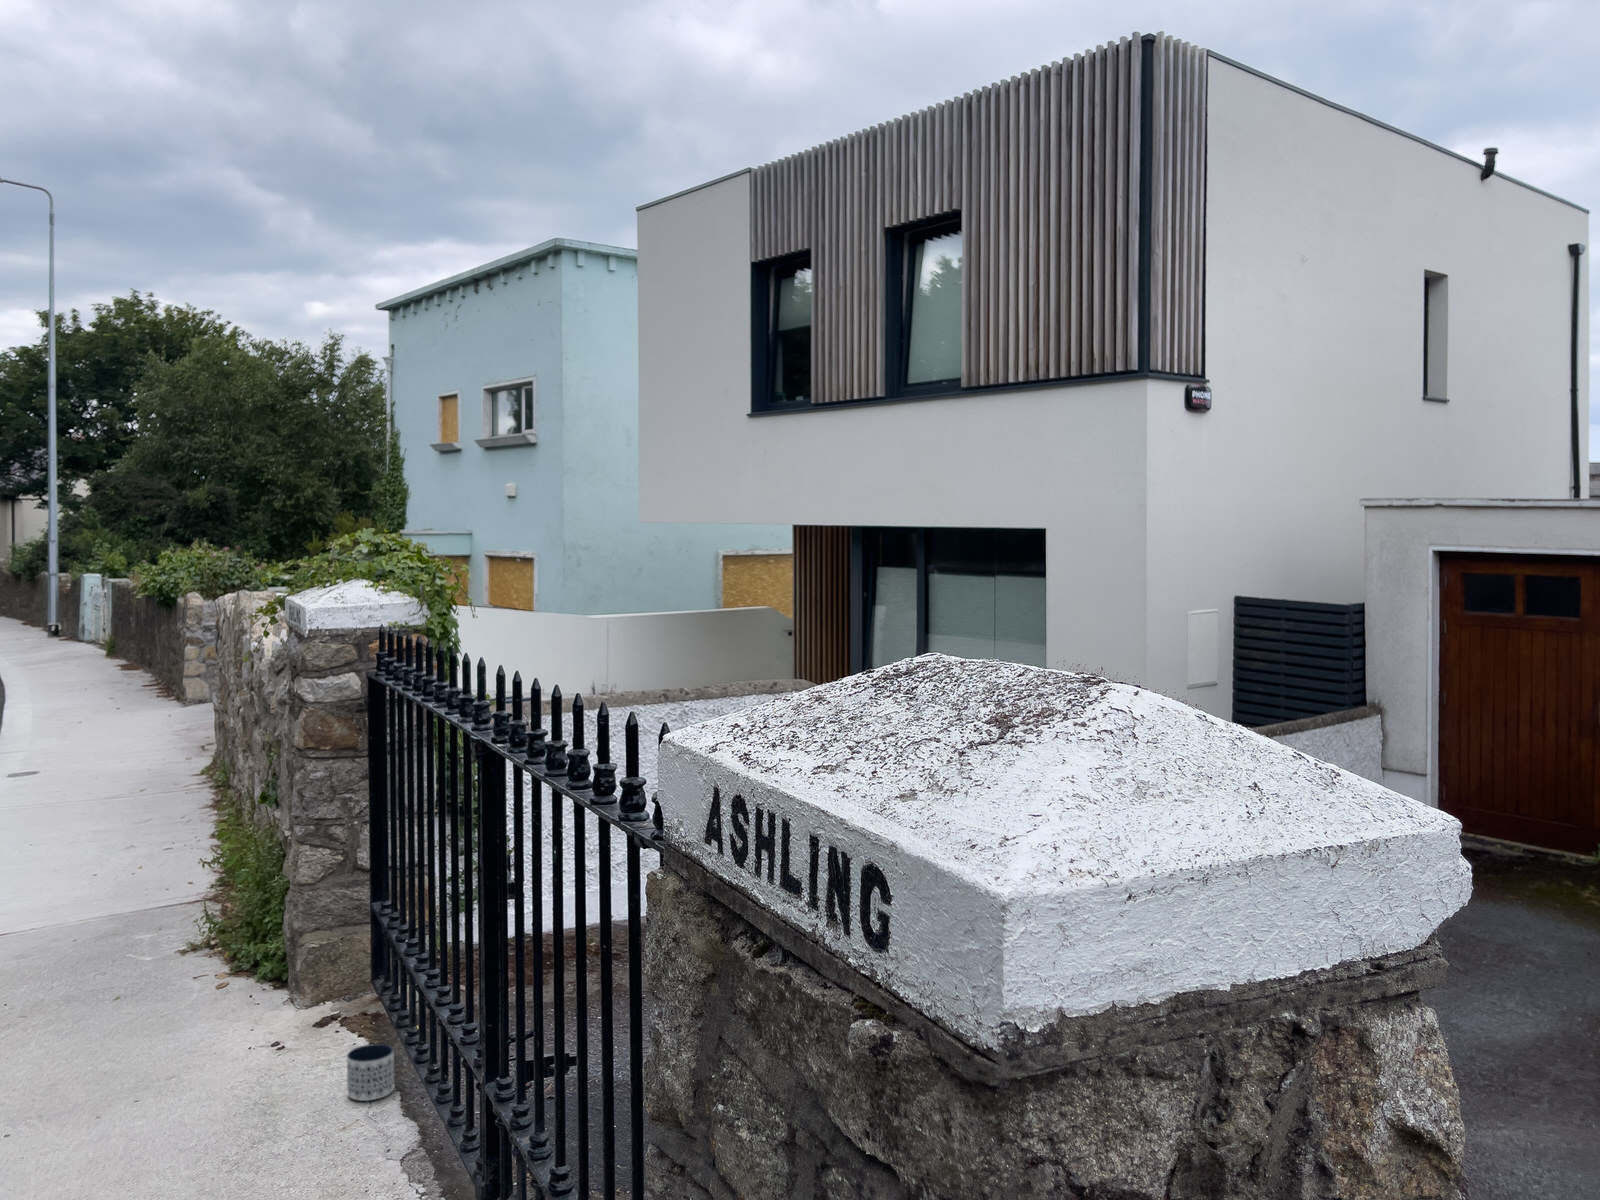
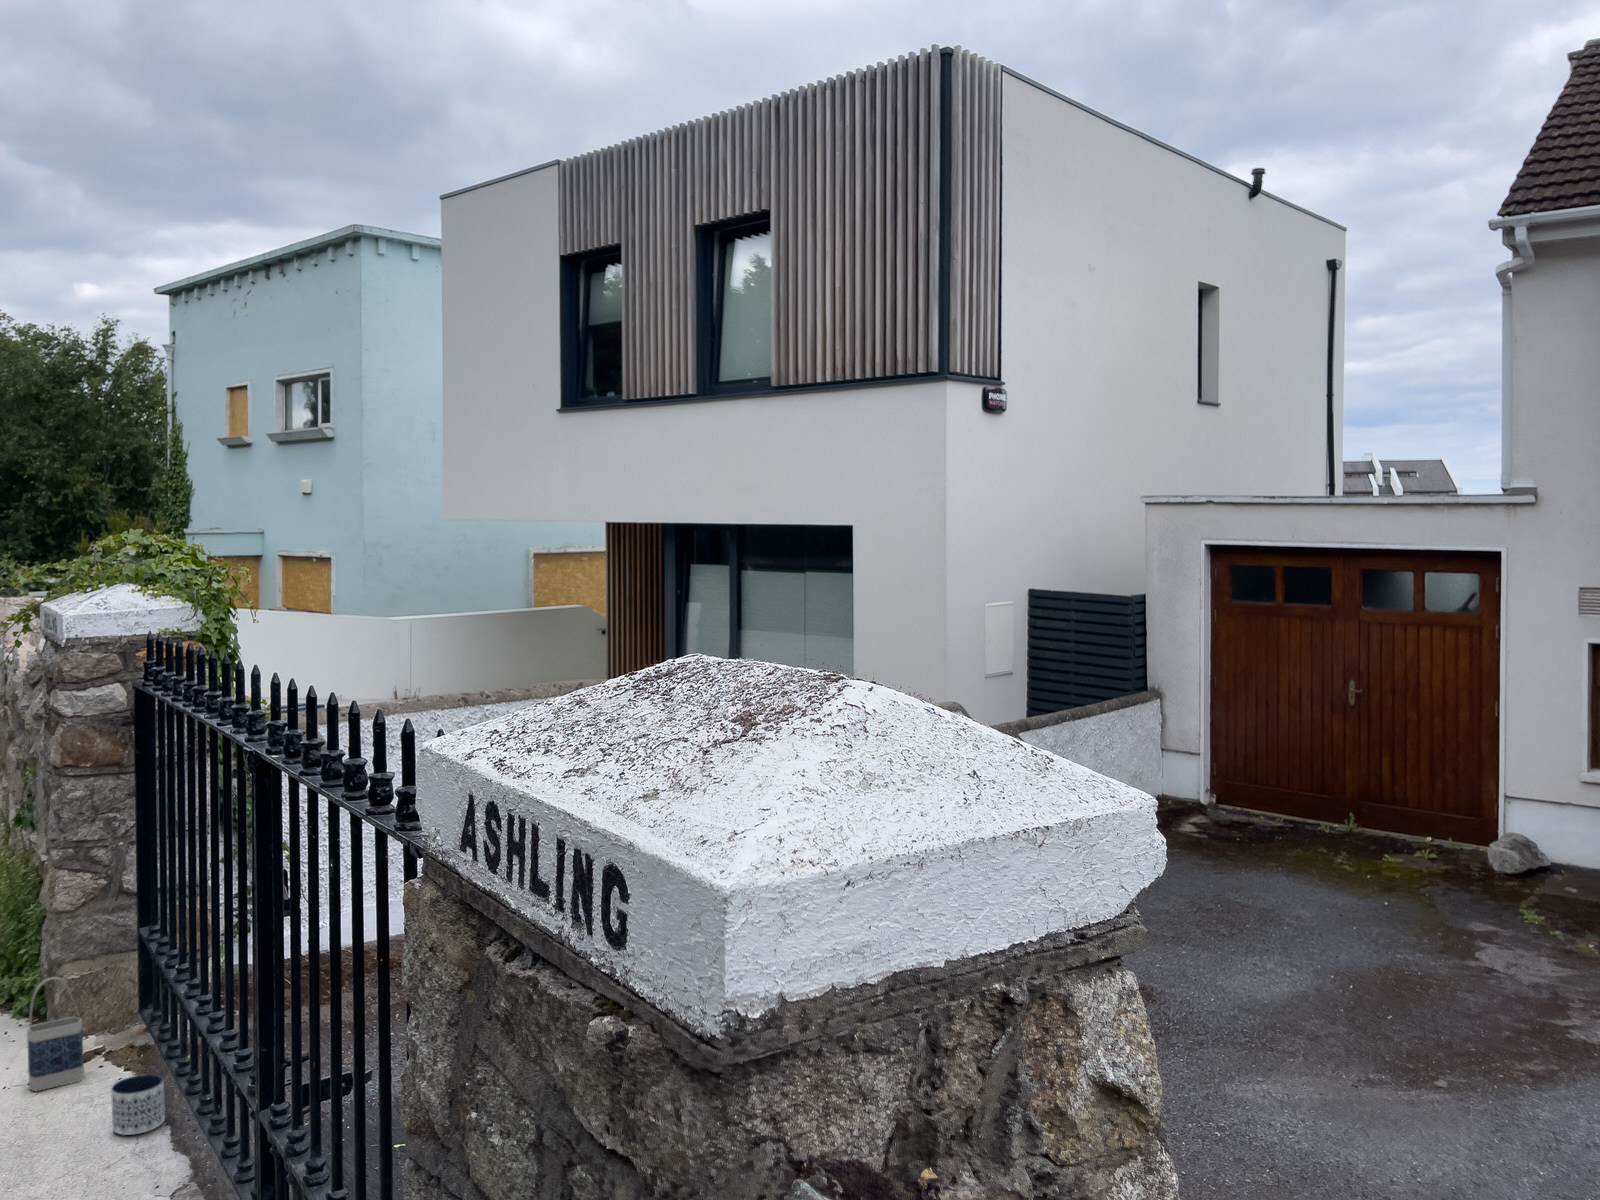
bag: none [271,947,321,1054] -> present [27,977,84,1091]

